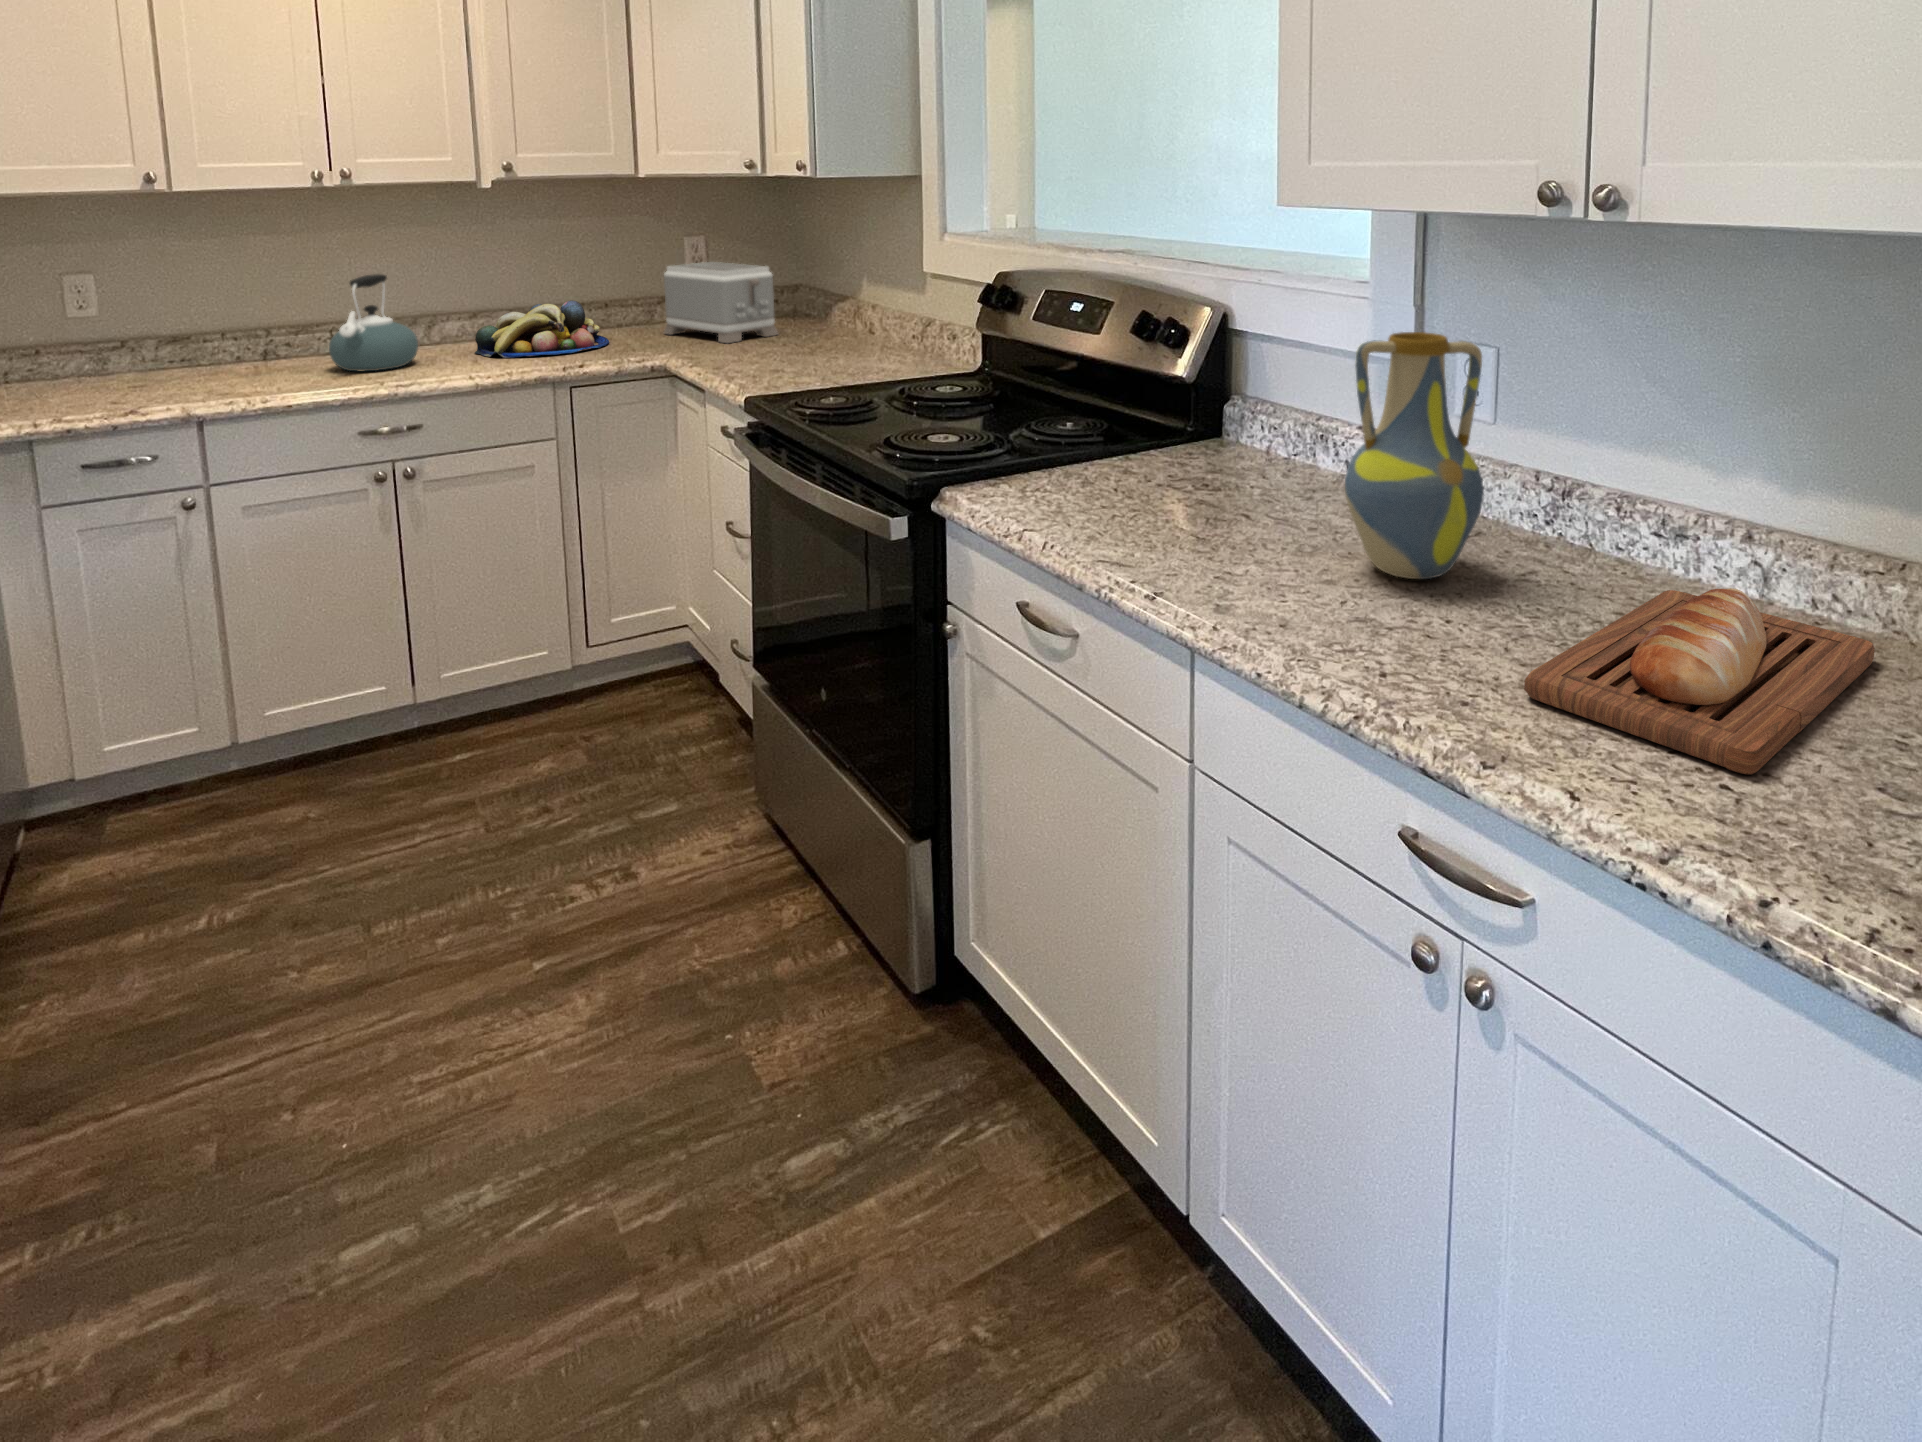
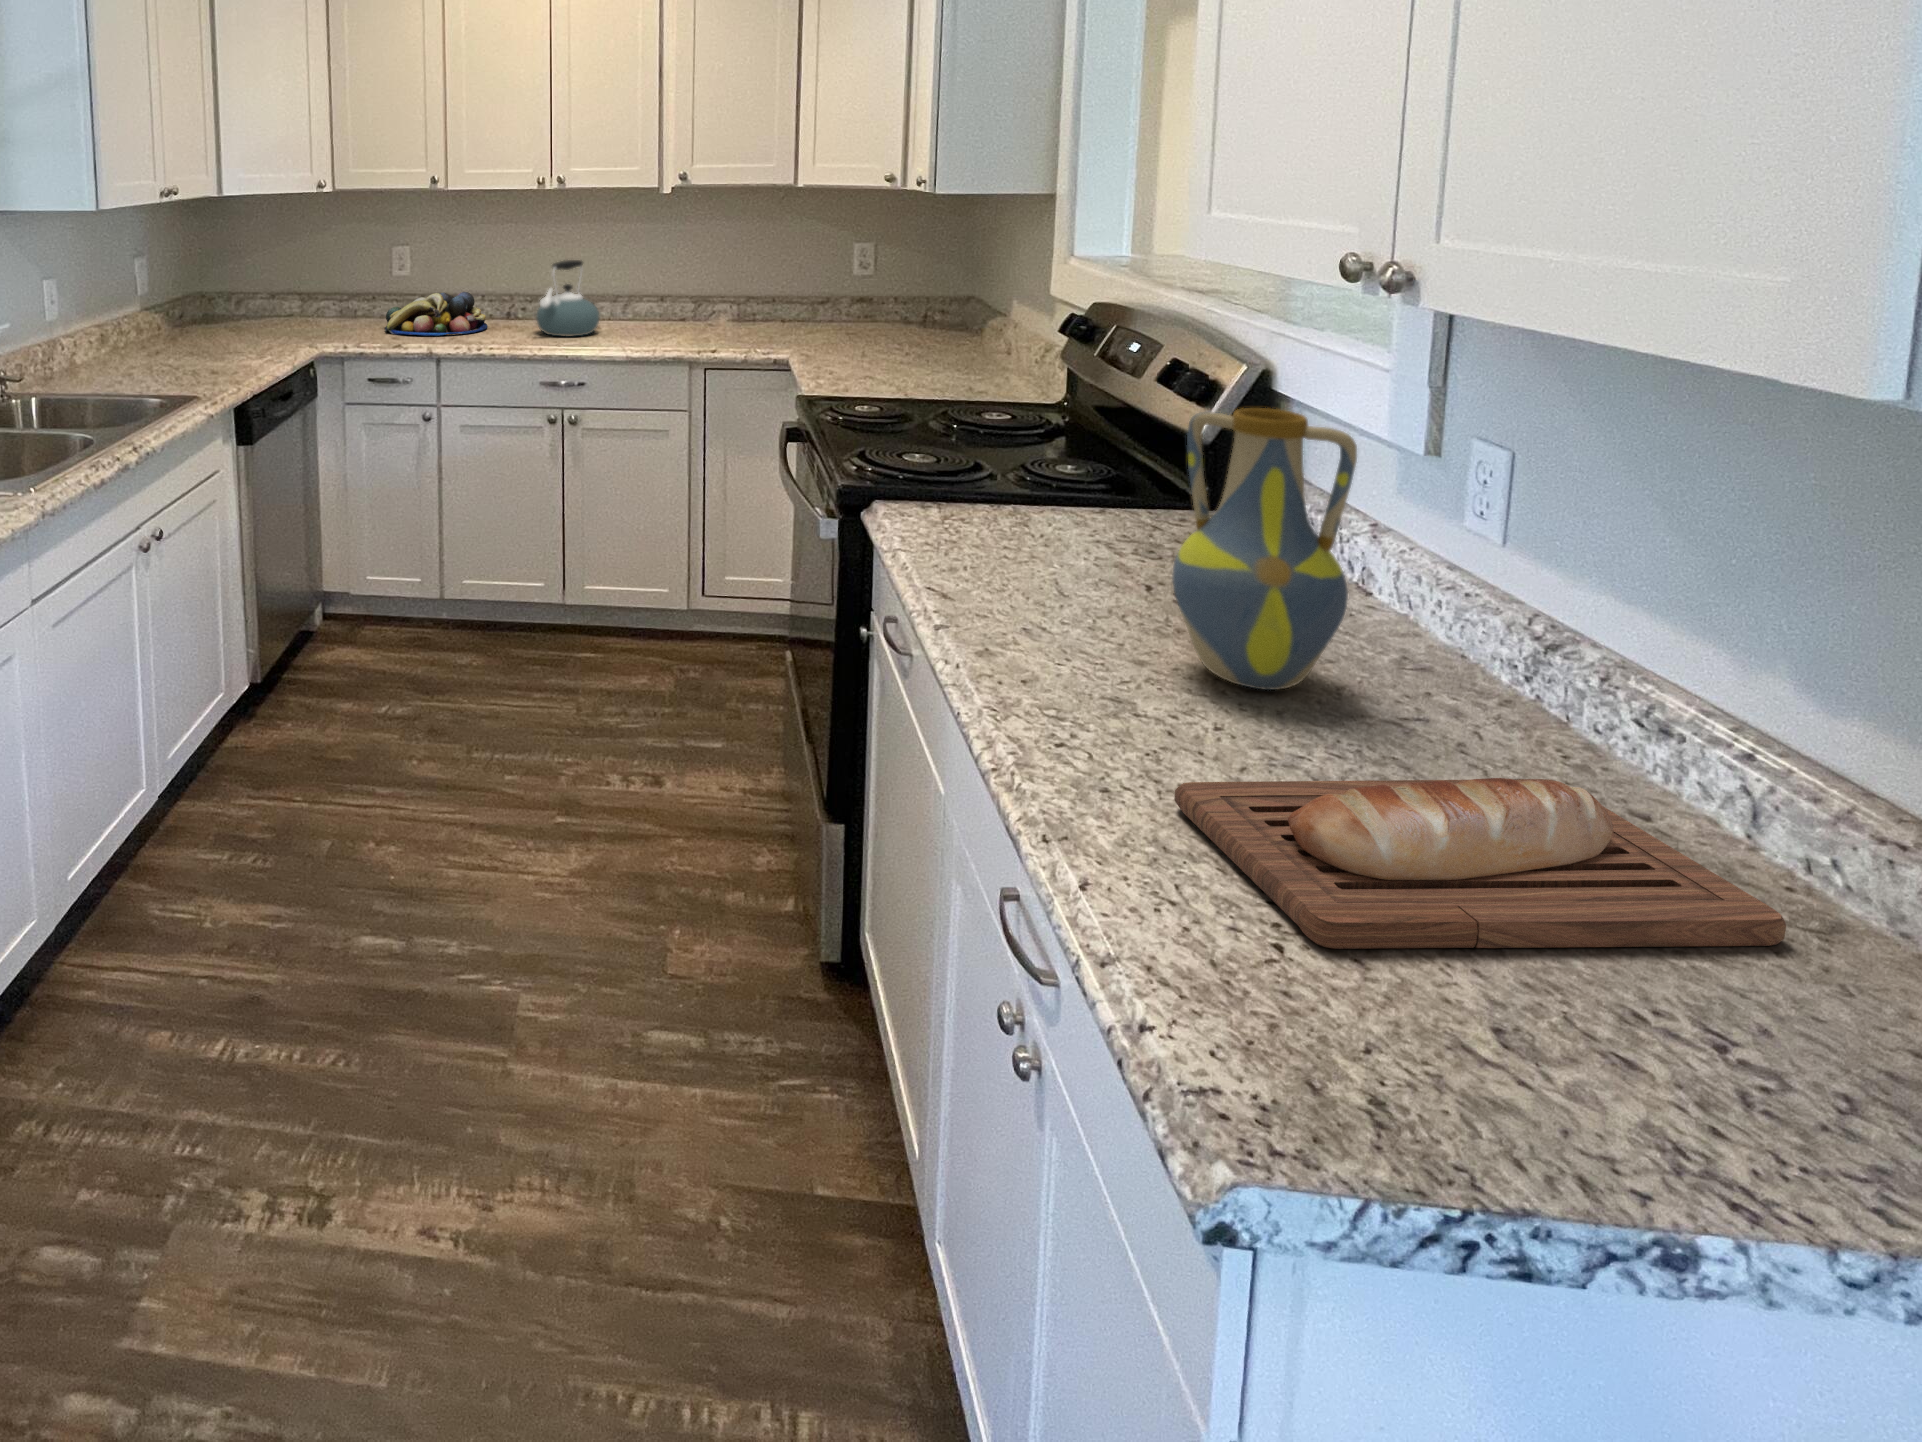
toaster: present [664,262,778,343] -> none [808,267,911,346]
fruit bowl: present [475,300,609,358] -> present [385,292,488,336]

